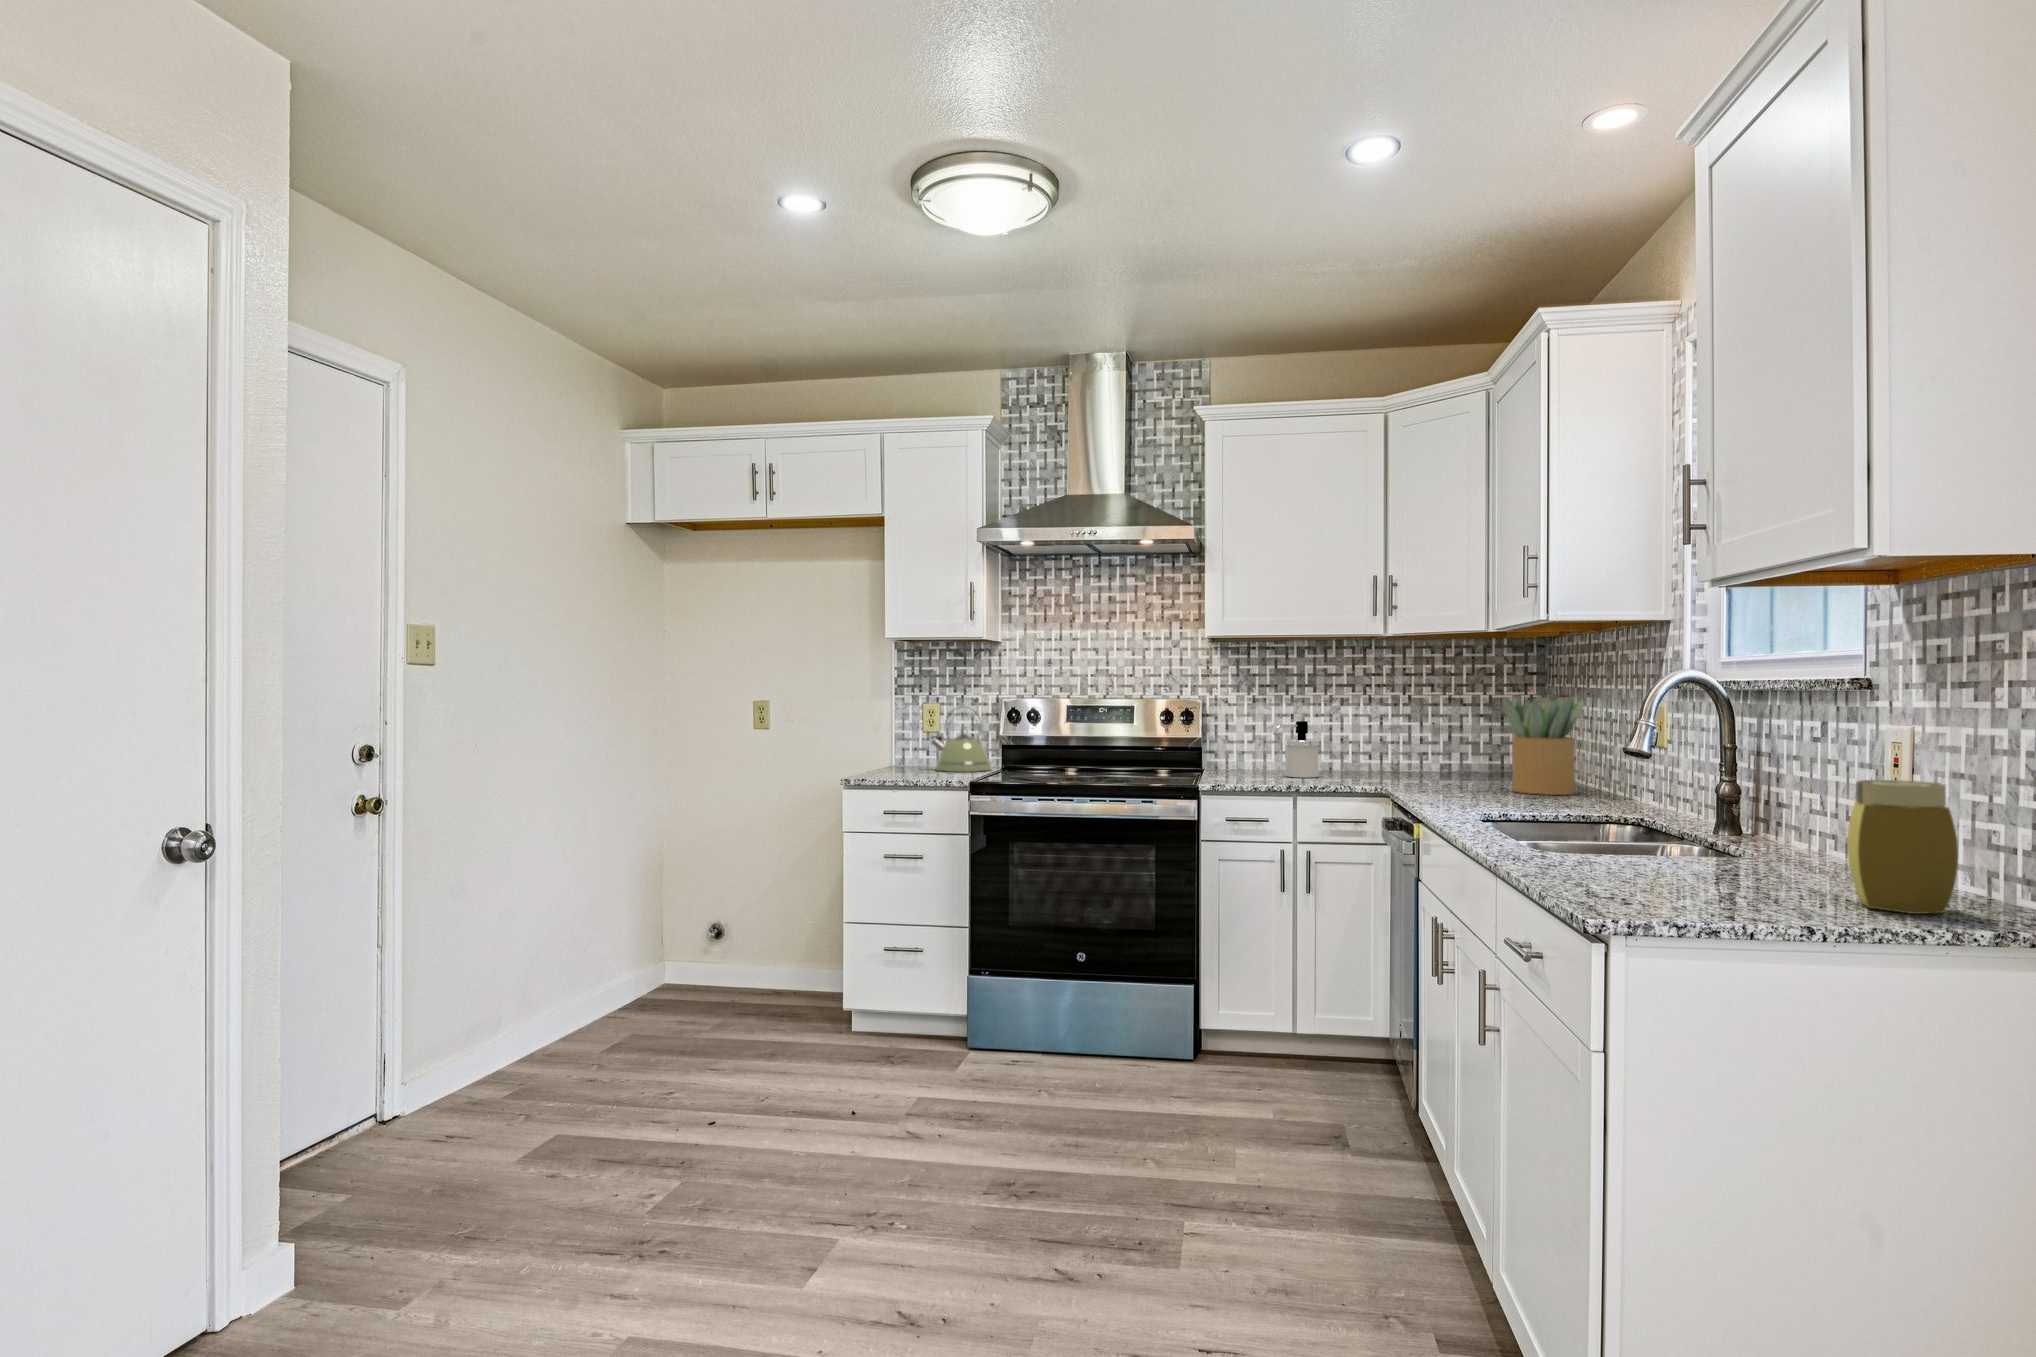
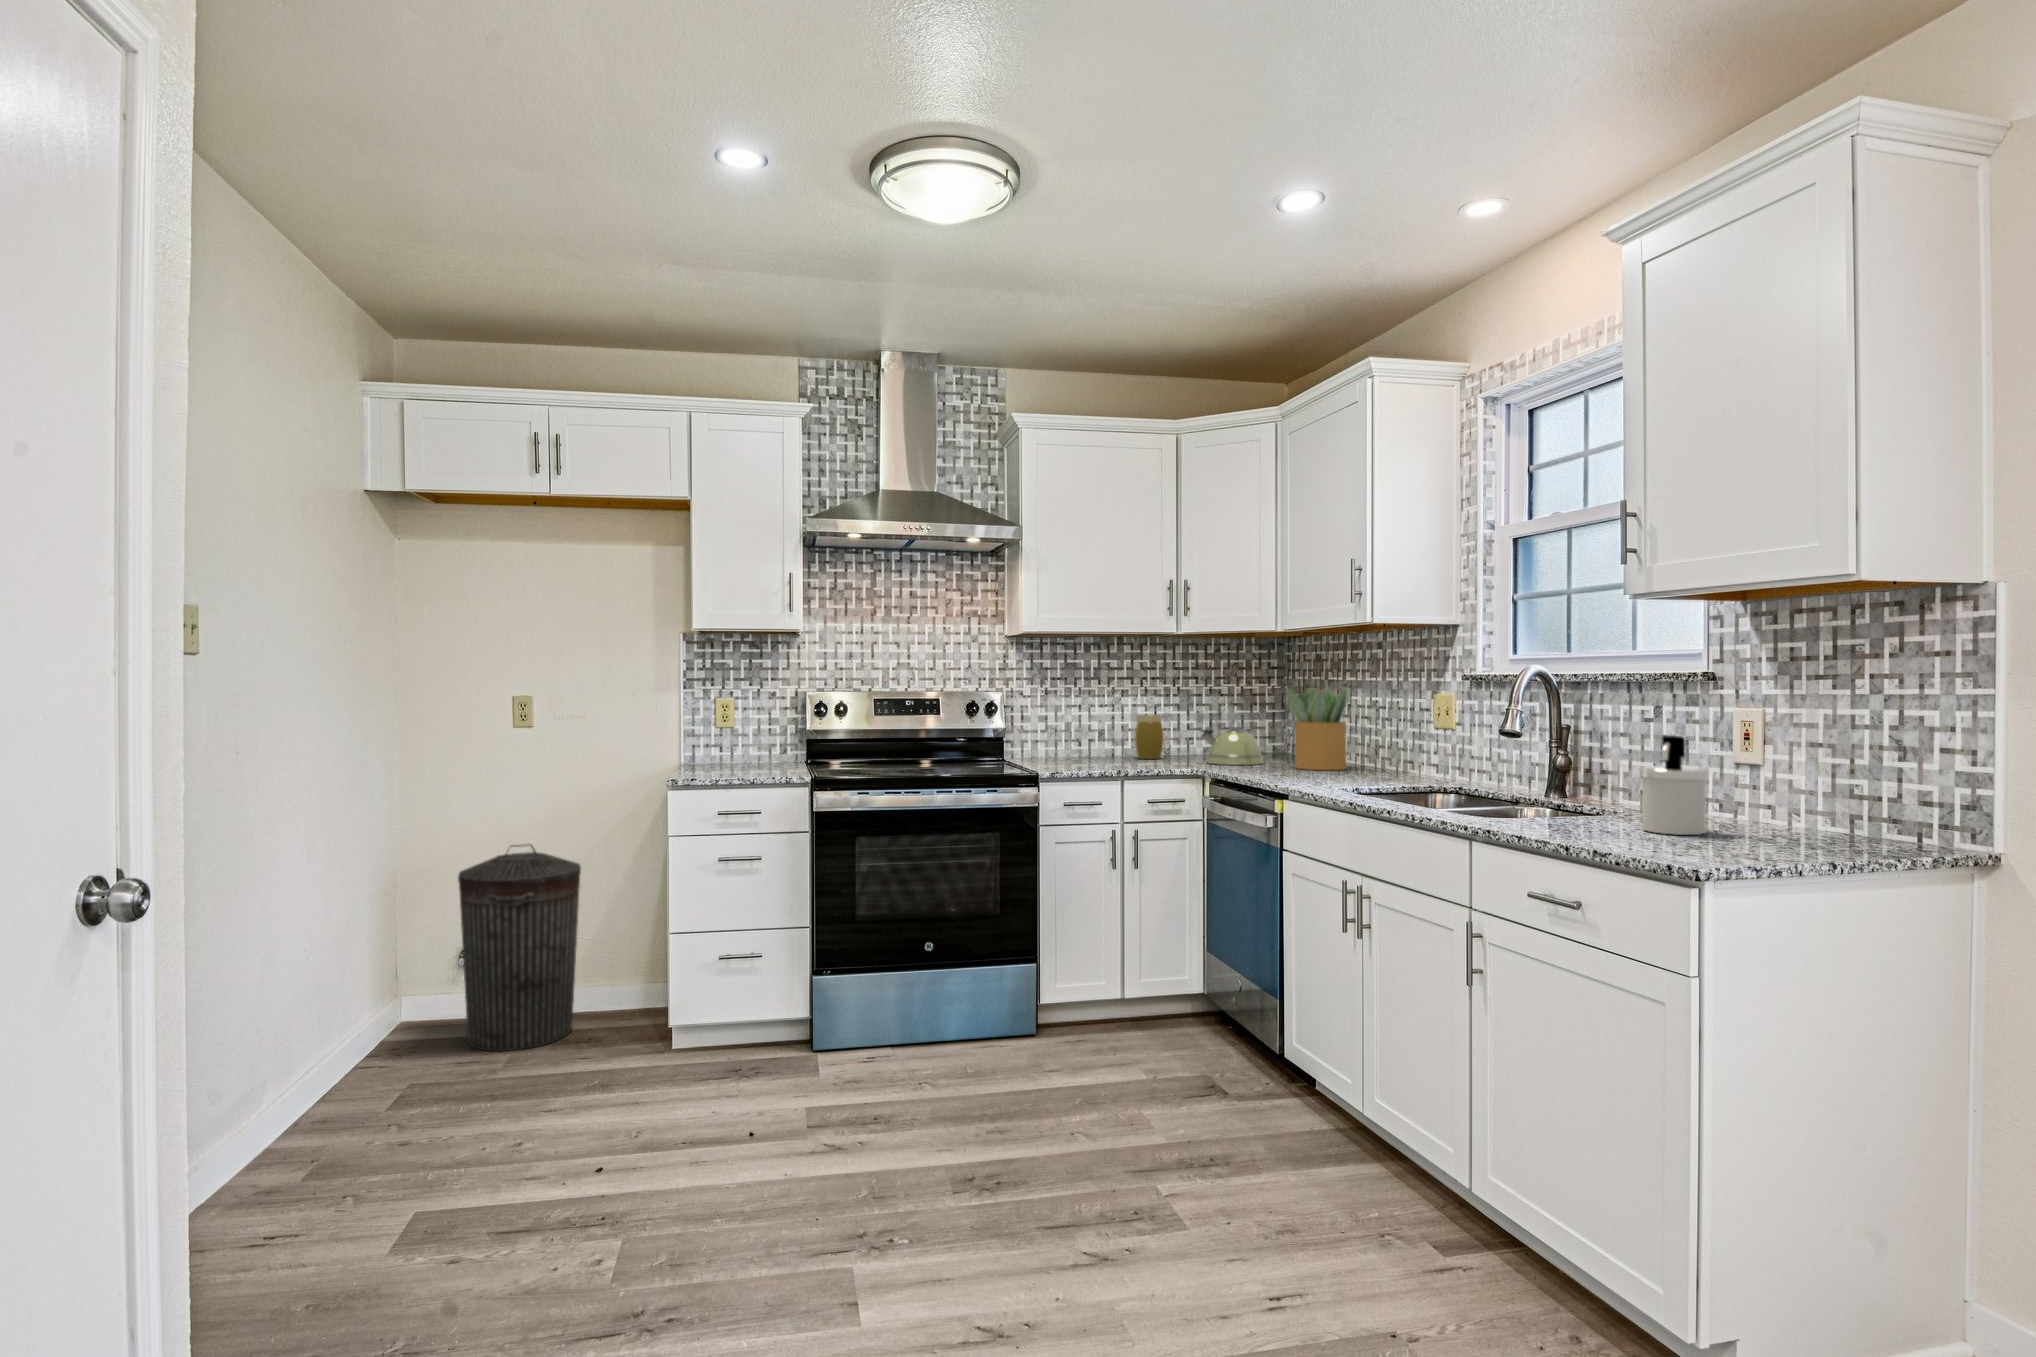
kettle: present [931,714,991,772] -> present [1201,700,1263,765]
soap dispenser: present [1274,721,1319,778] -> present [1640,736,1708,835]
jar: present [1847,780,1958,914] -> present [1135,714,1164,759]
trash can: none [695,831,797,1012] -> present [458,844,581,1051]

